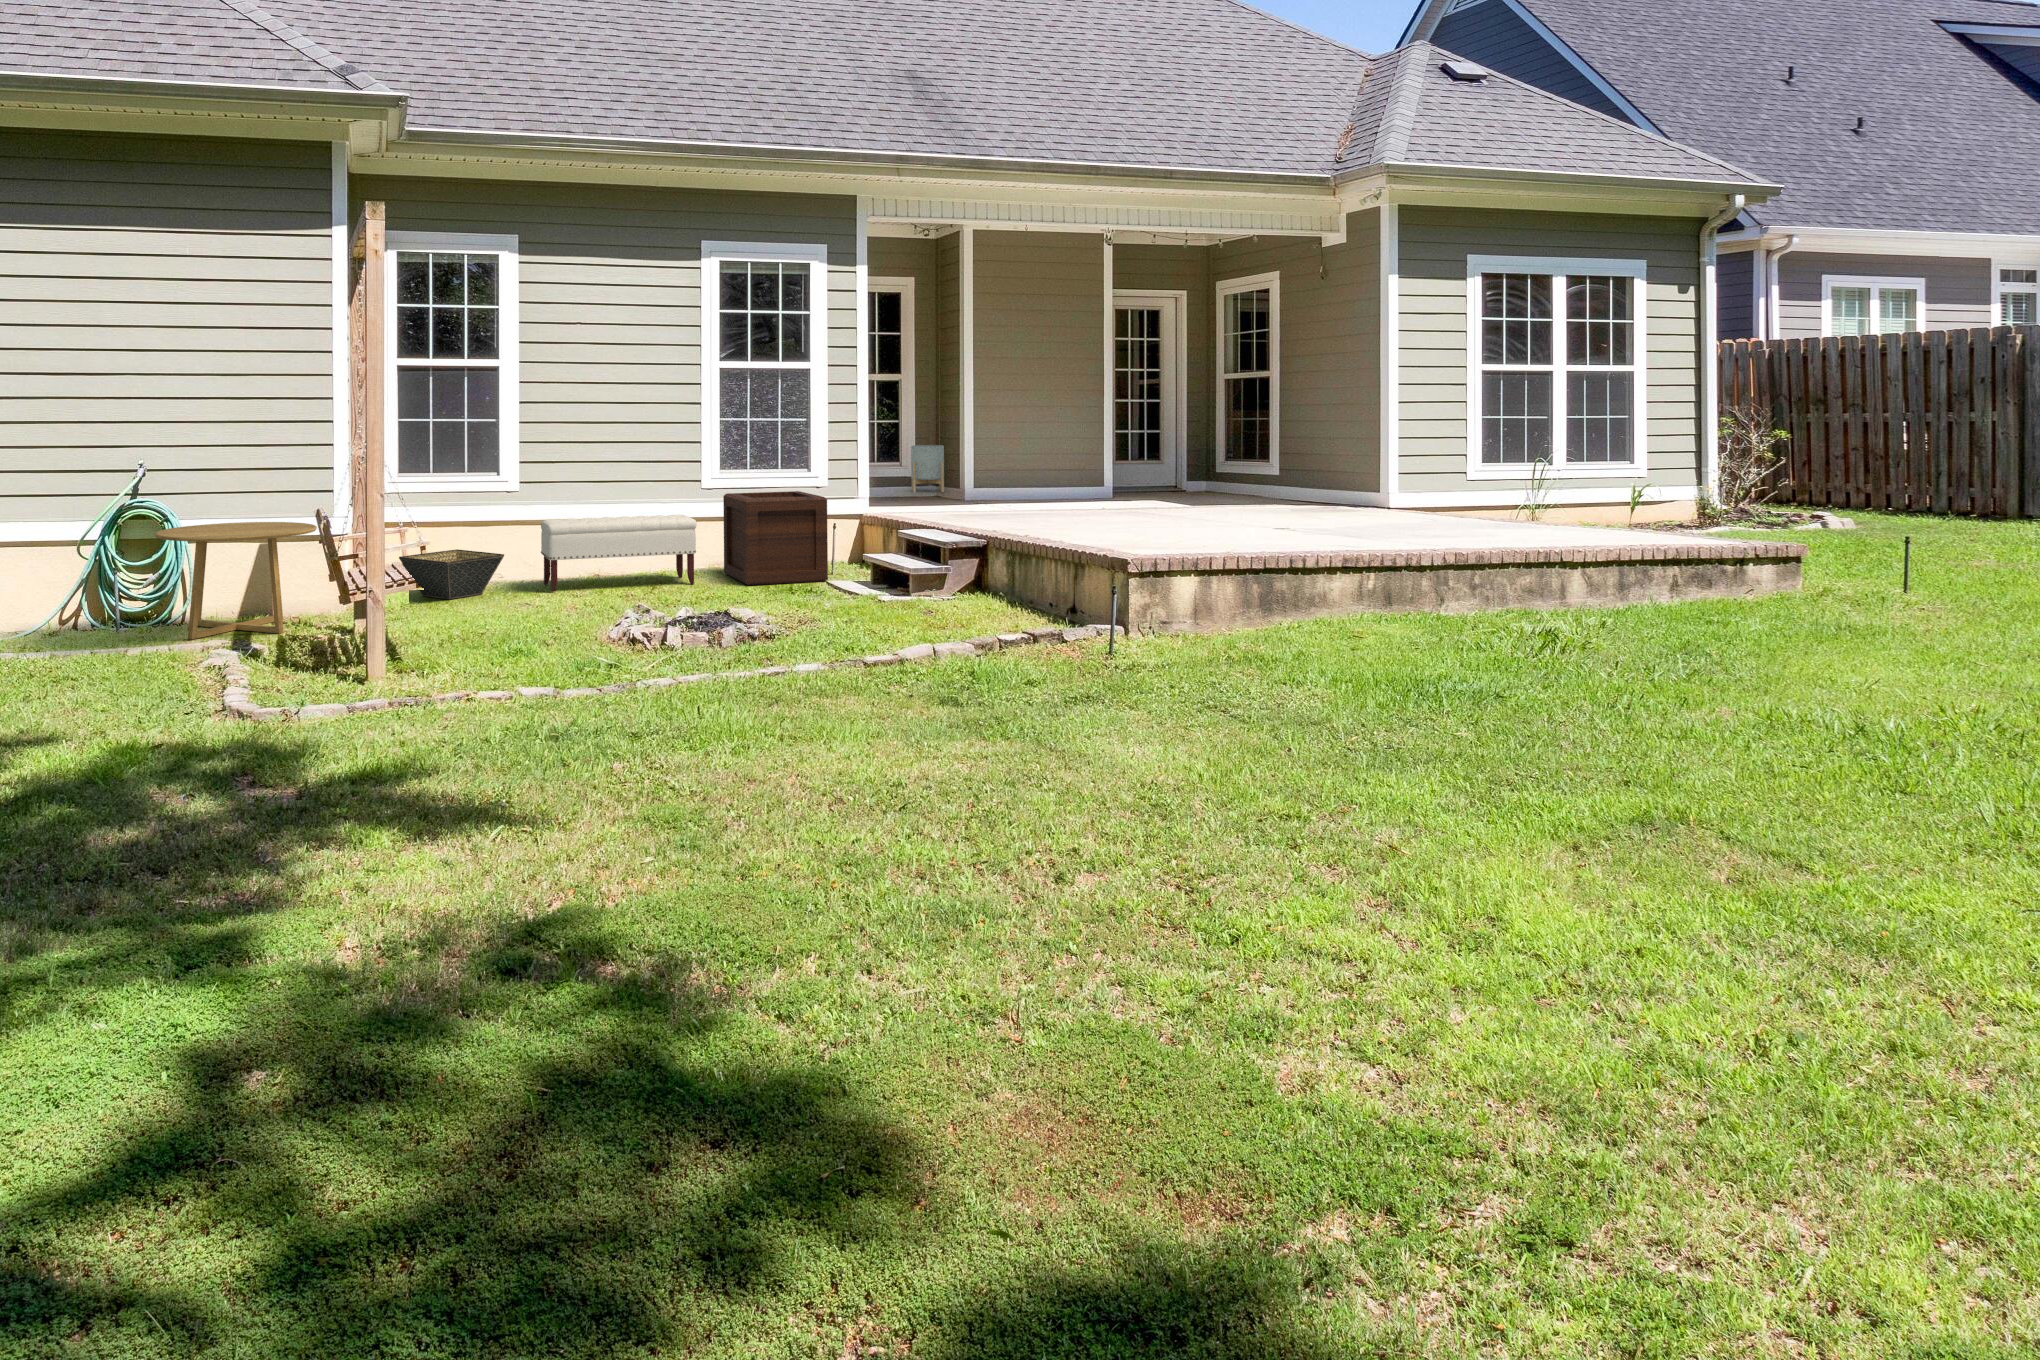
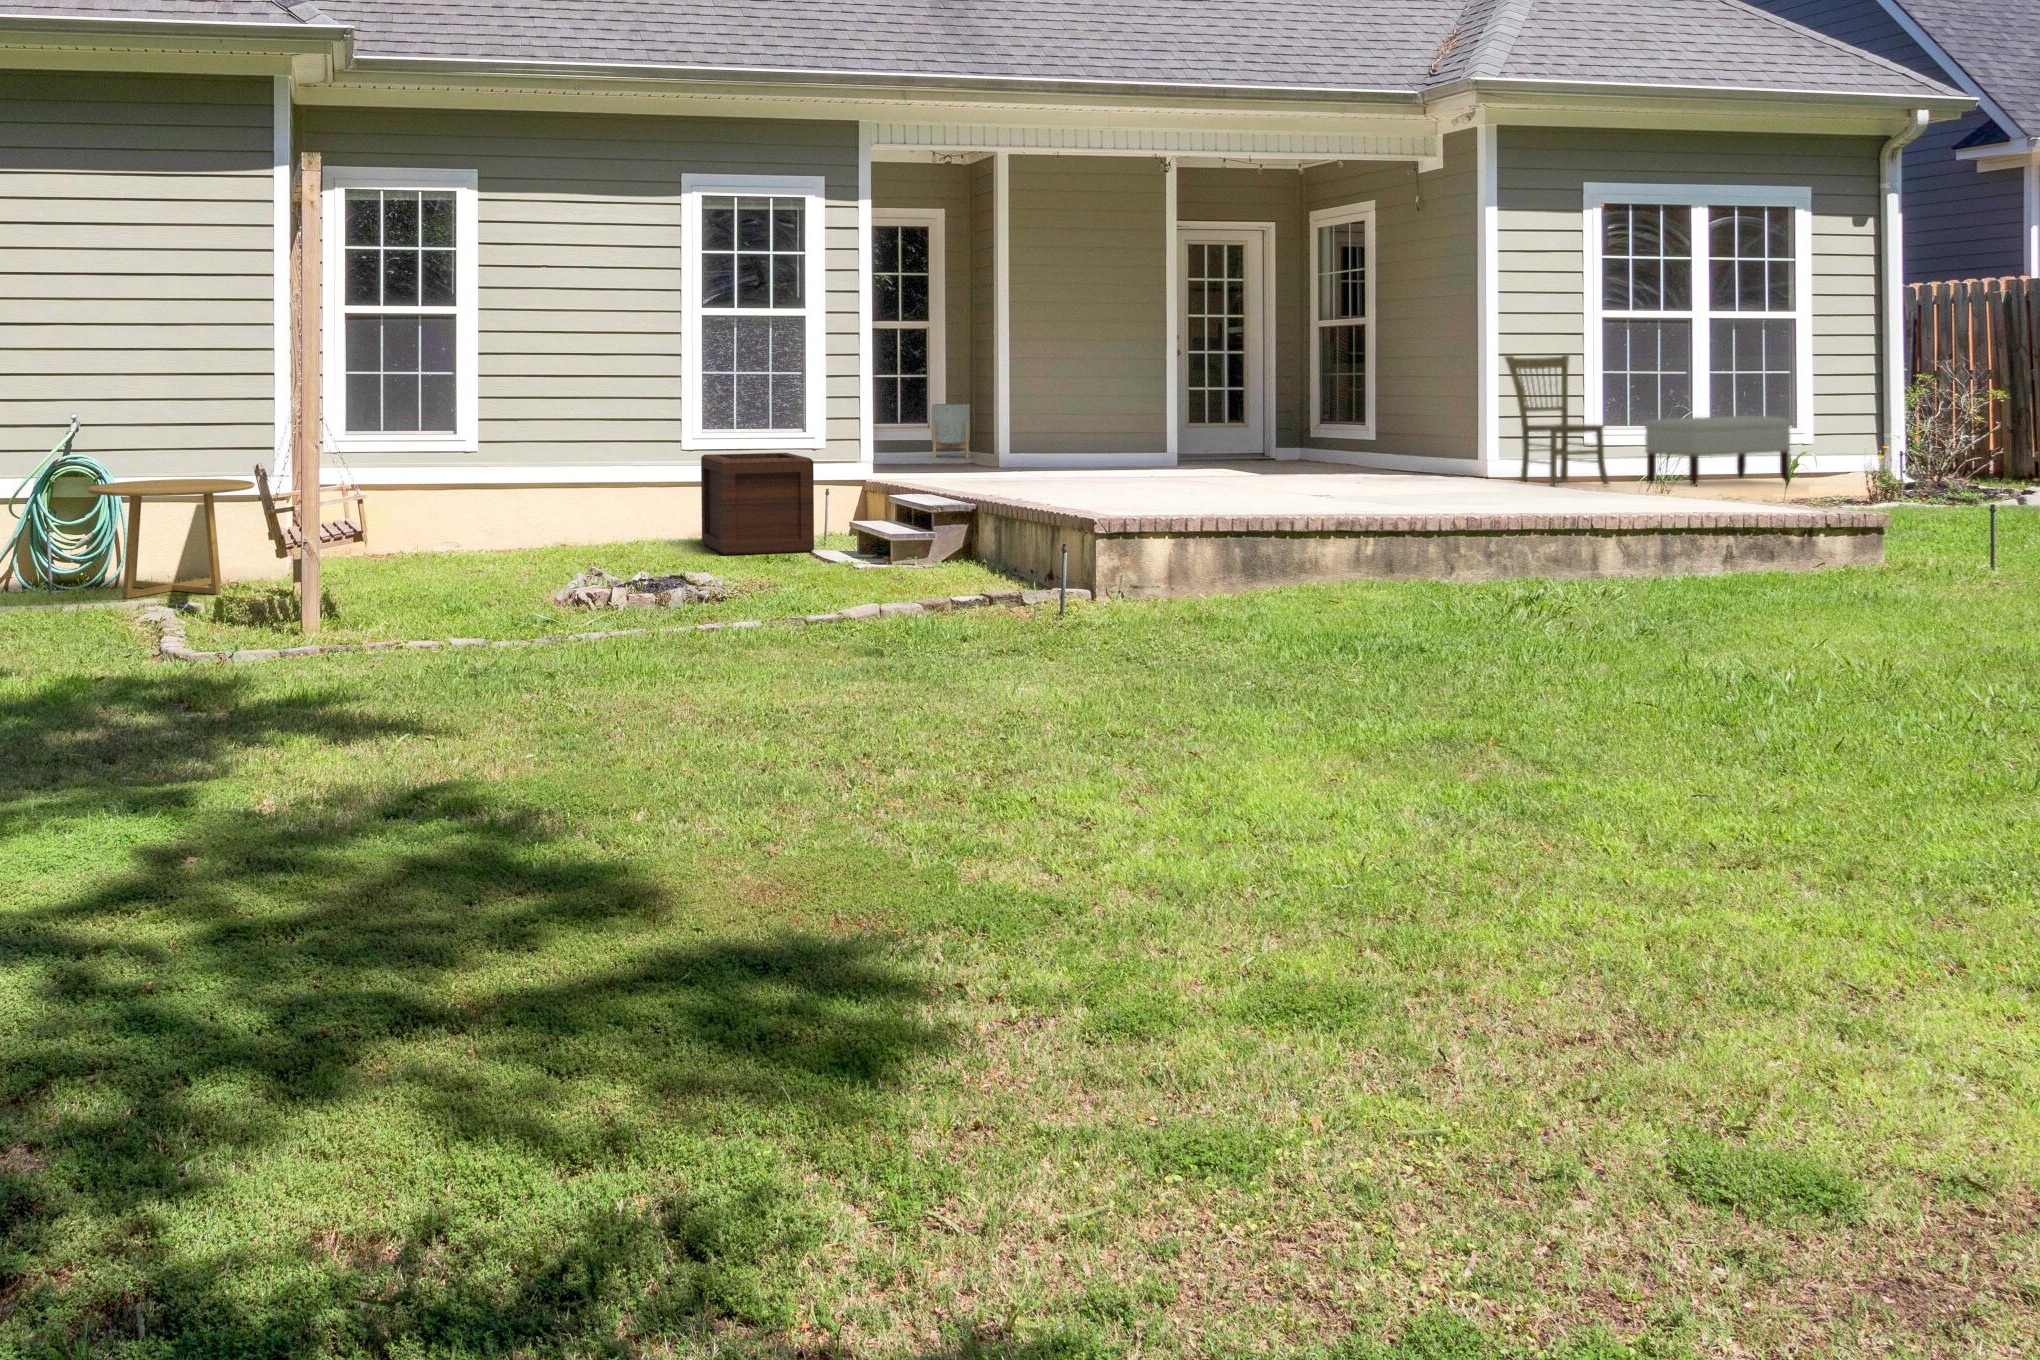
dining chair: none [1403,402,1497,516] -> present [1505,355,1609,486]
bench: present [541,515,696,592] -> present [1645,416,1791,486]
basket: present [399,549,504,600] -> none [344,513,457,566]

